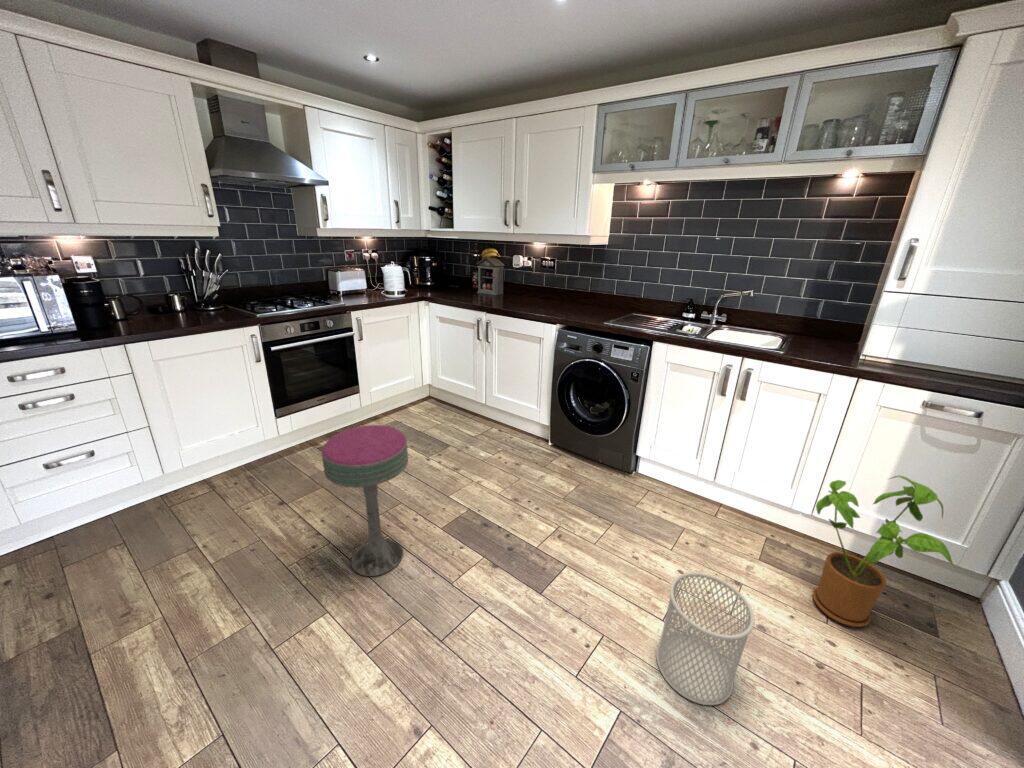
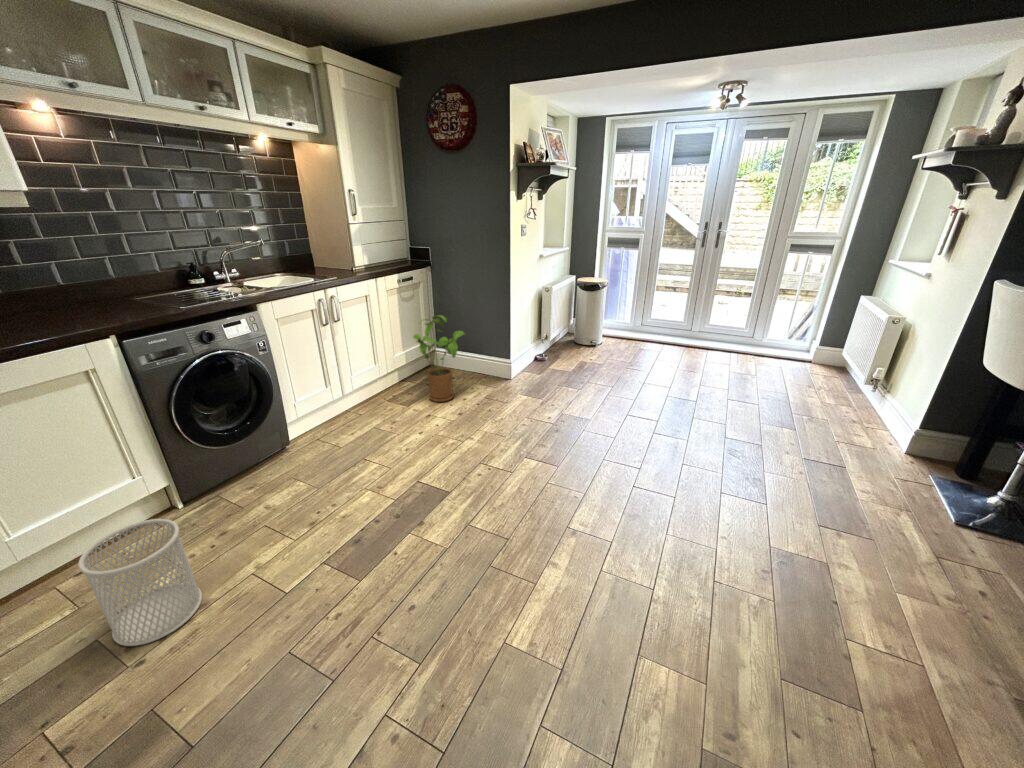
bar stool: present [321,425,408,576] -> none [335,452,454,663]
wastebasket: present [656,572,755,705] -> present [78,519,202,646]

